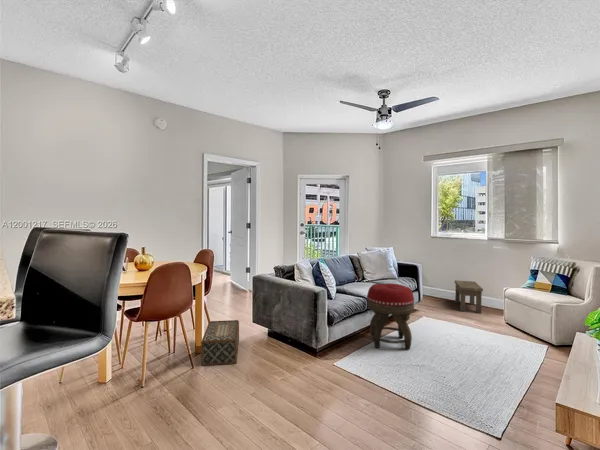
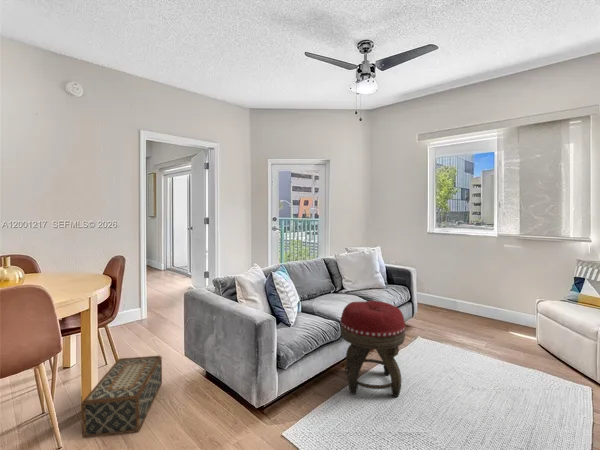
side table: present [455,280,483,313] -> none [455,287,492,330]

